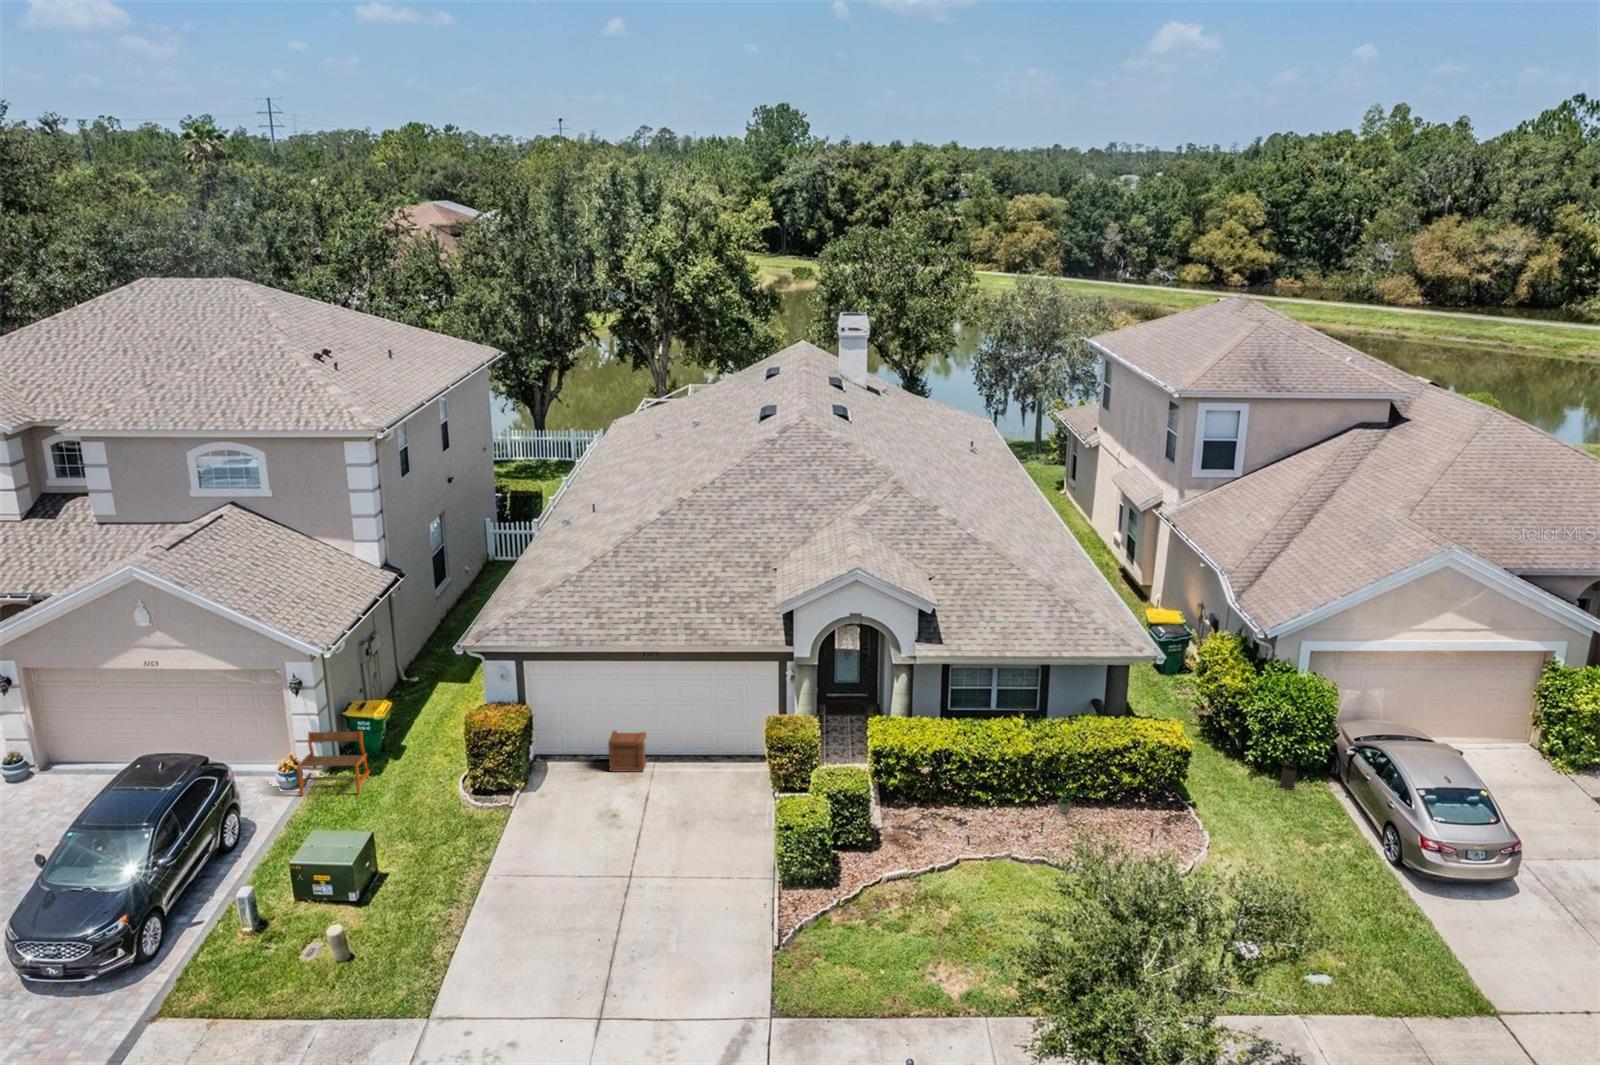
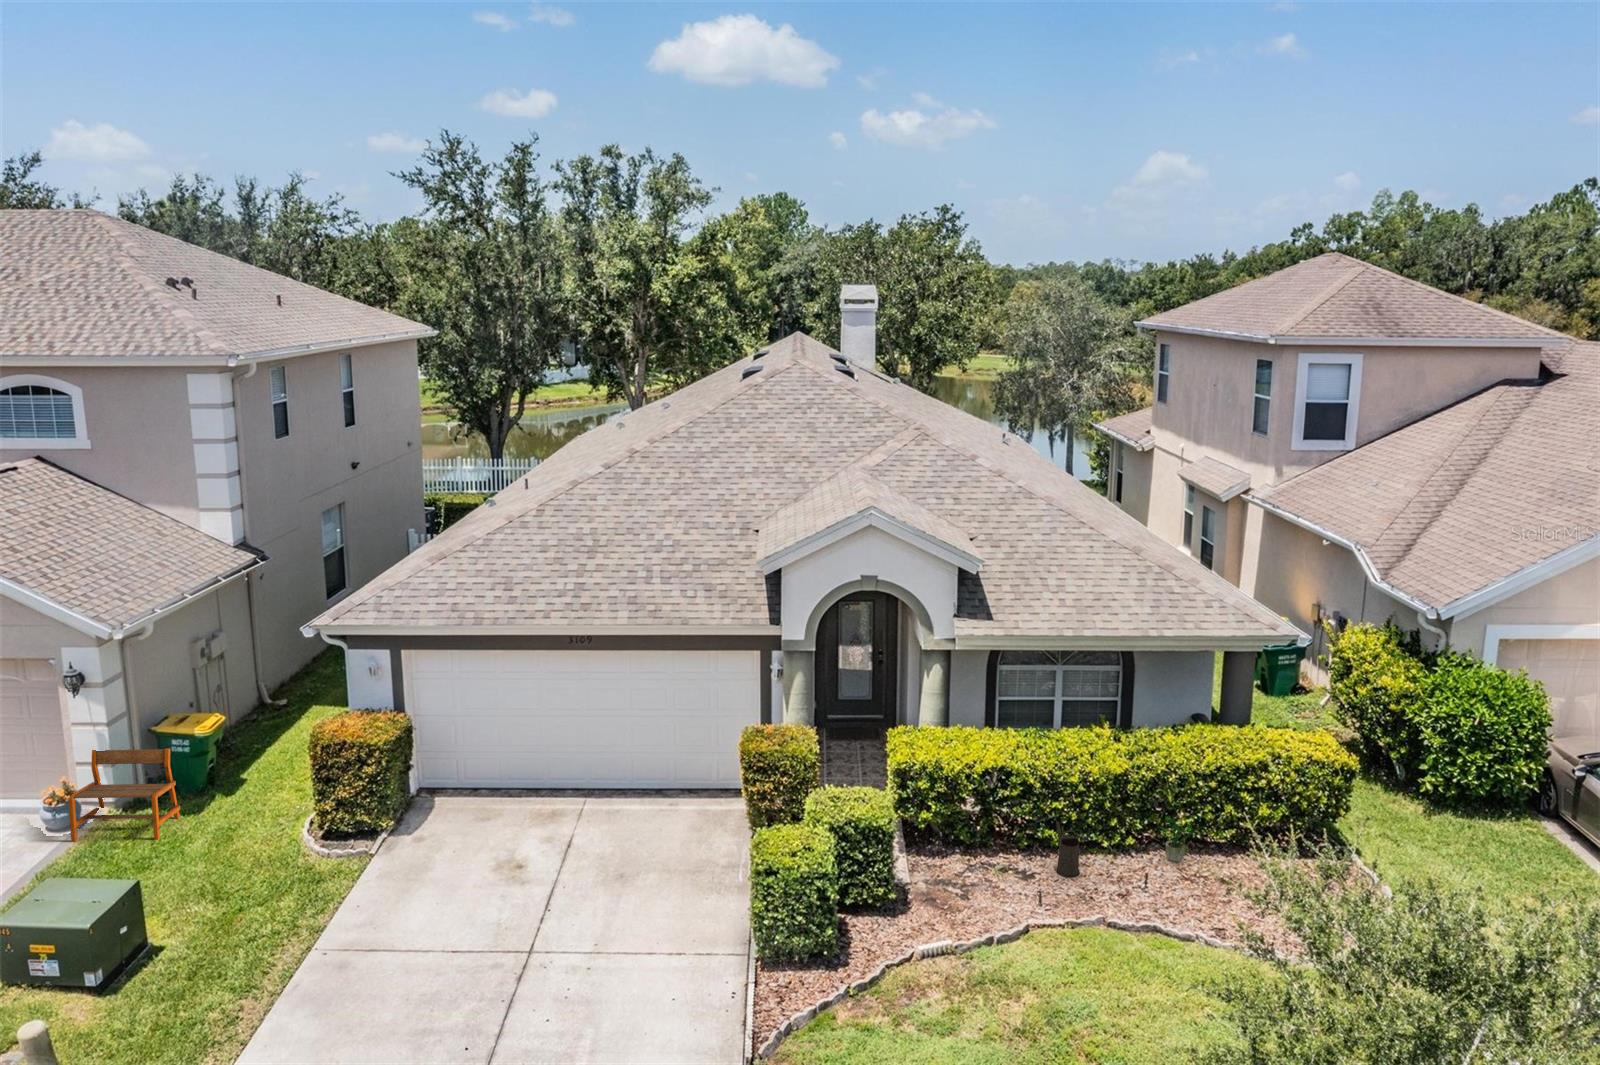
wooden crate: present [608,731,647,772] -> none [520,746,580,809]
watering can: present [1279,761,1296,790] -> present [1056,821,1080,877]

